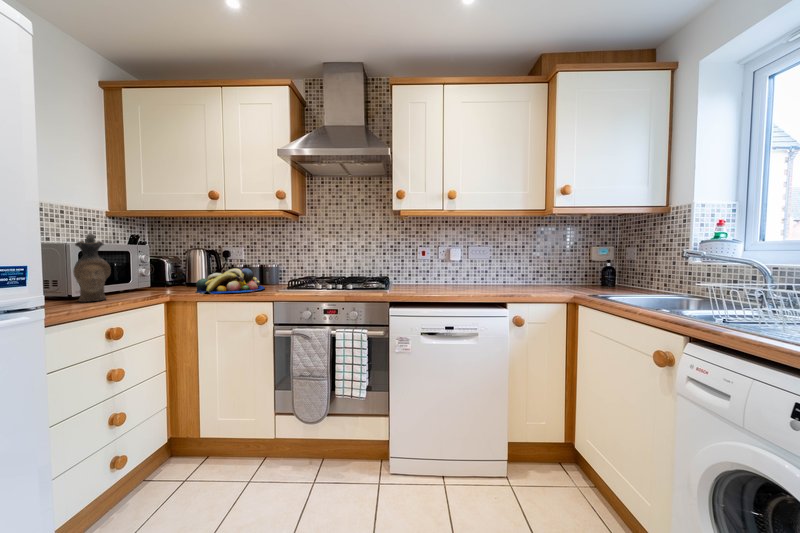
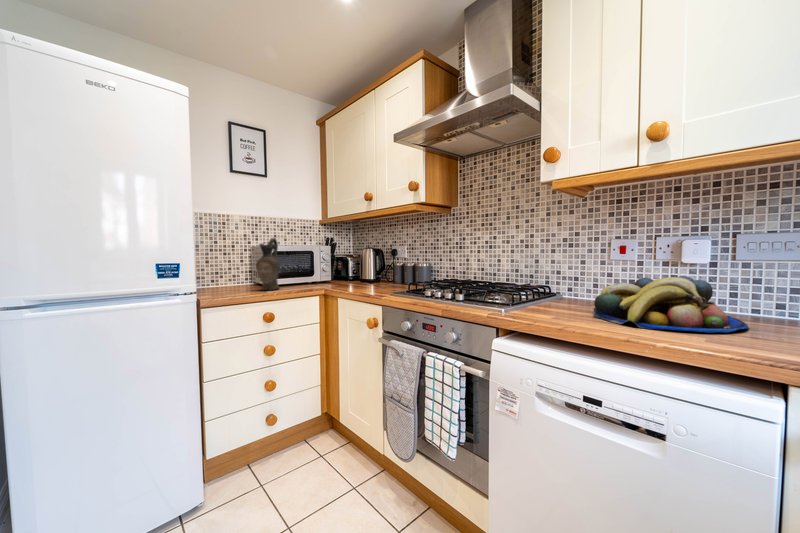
fruit bowl: present [196,268,265,294] -> present [593,276,748,333]

